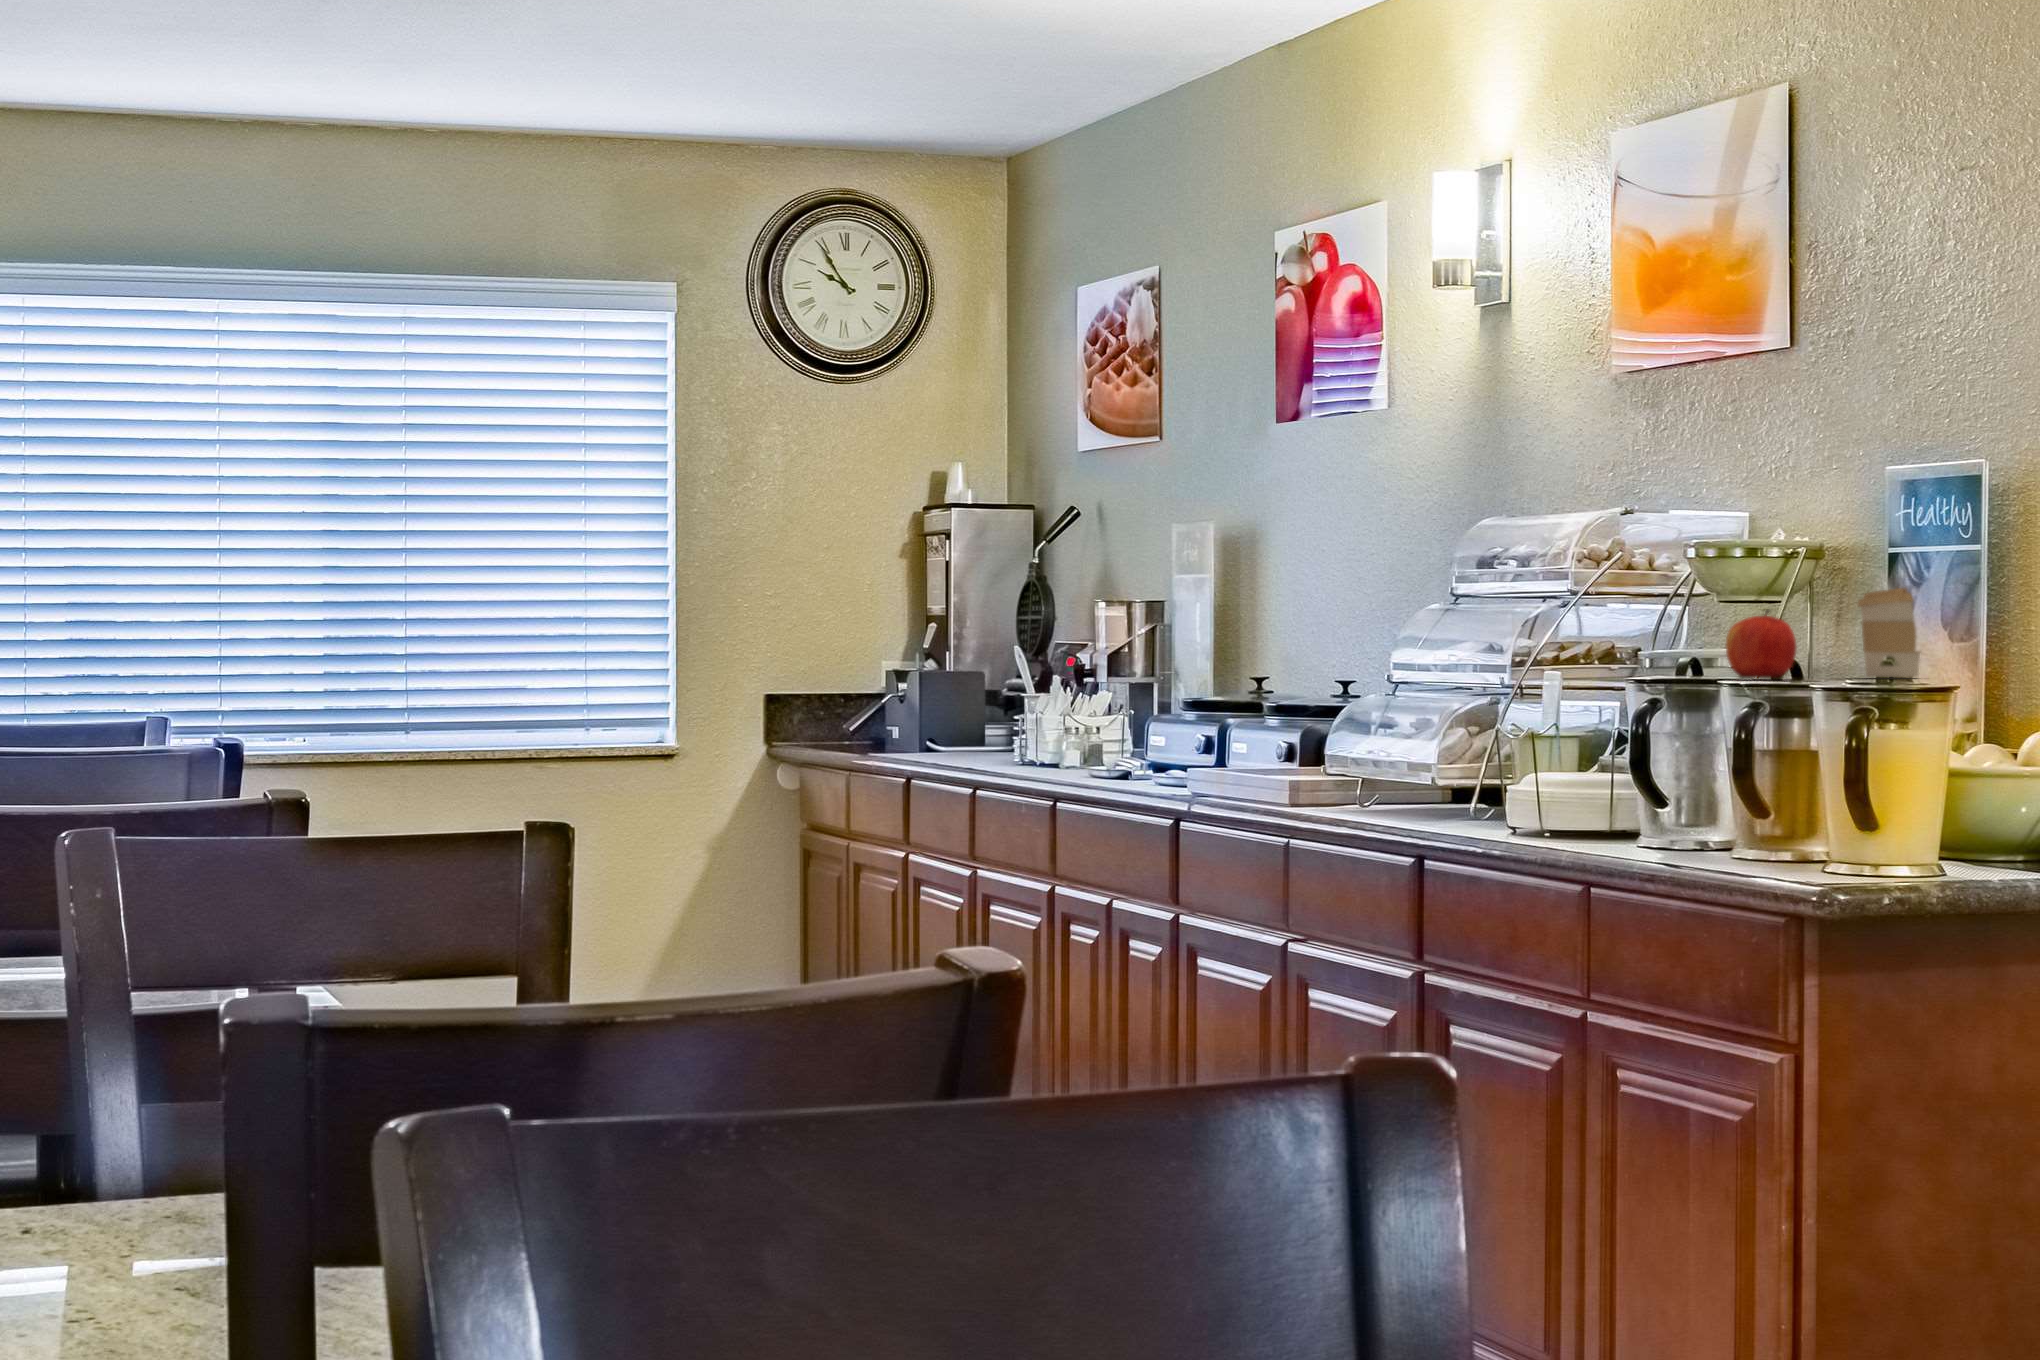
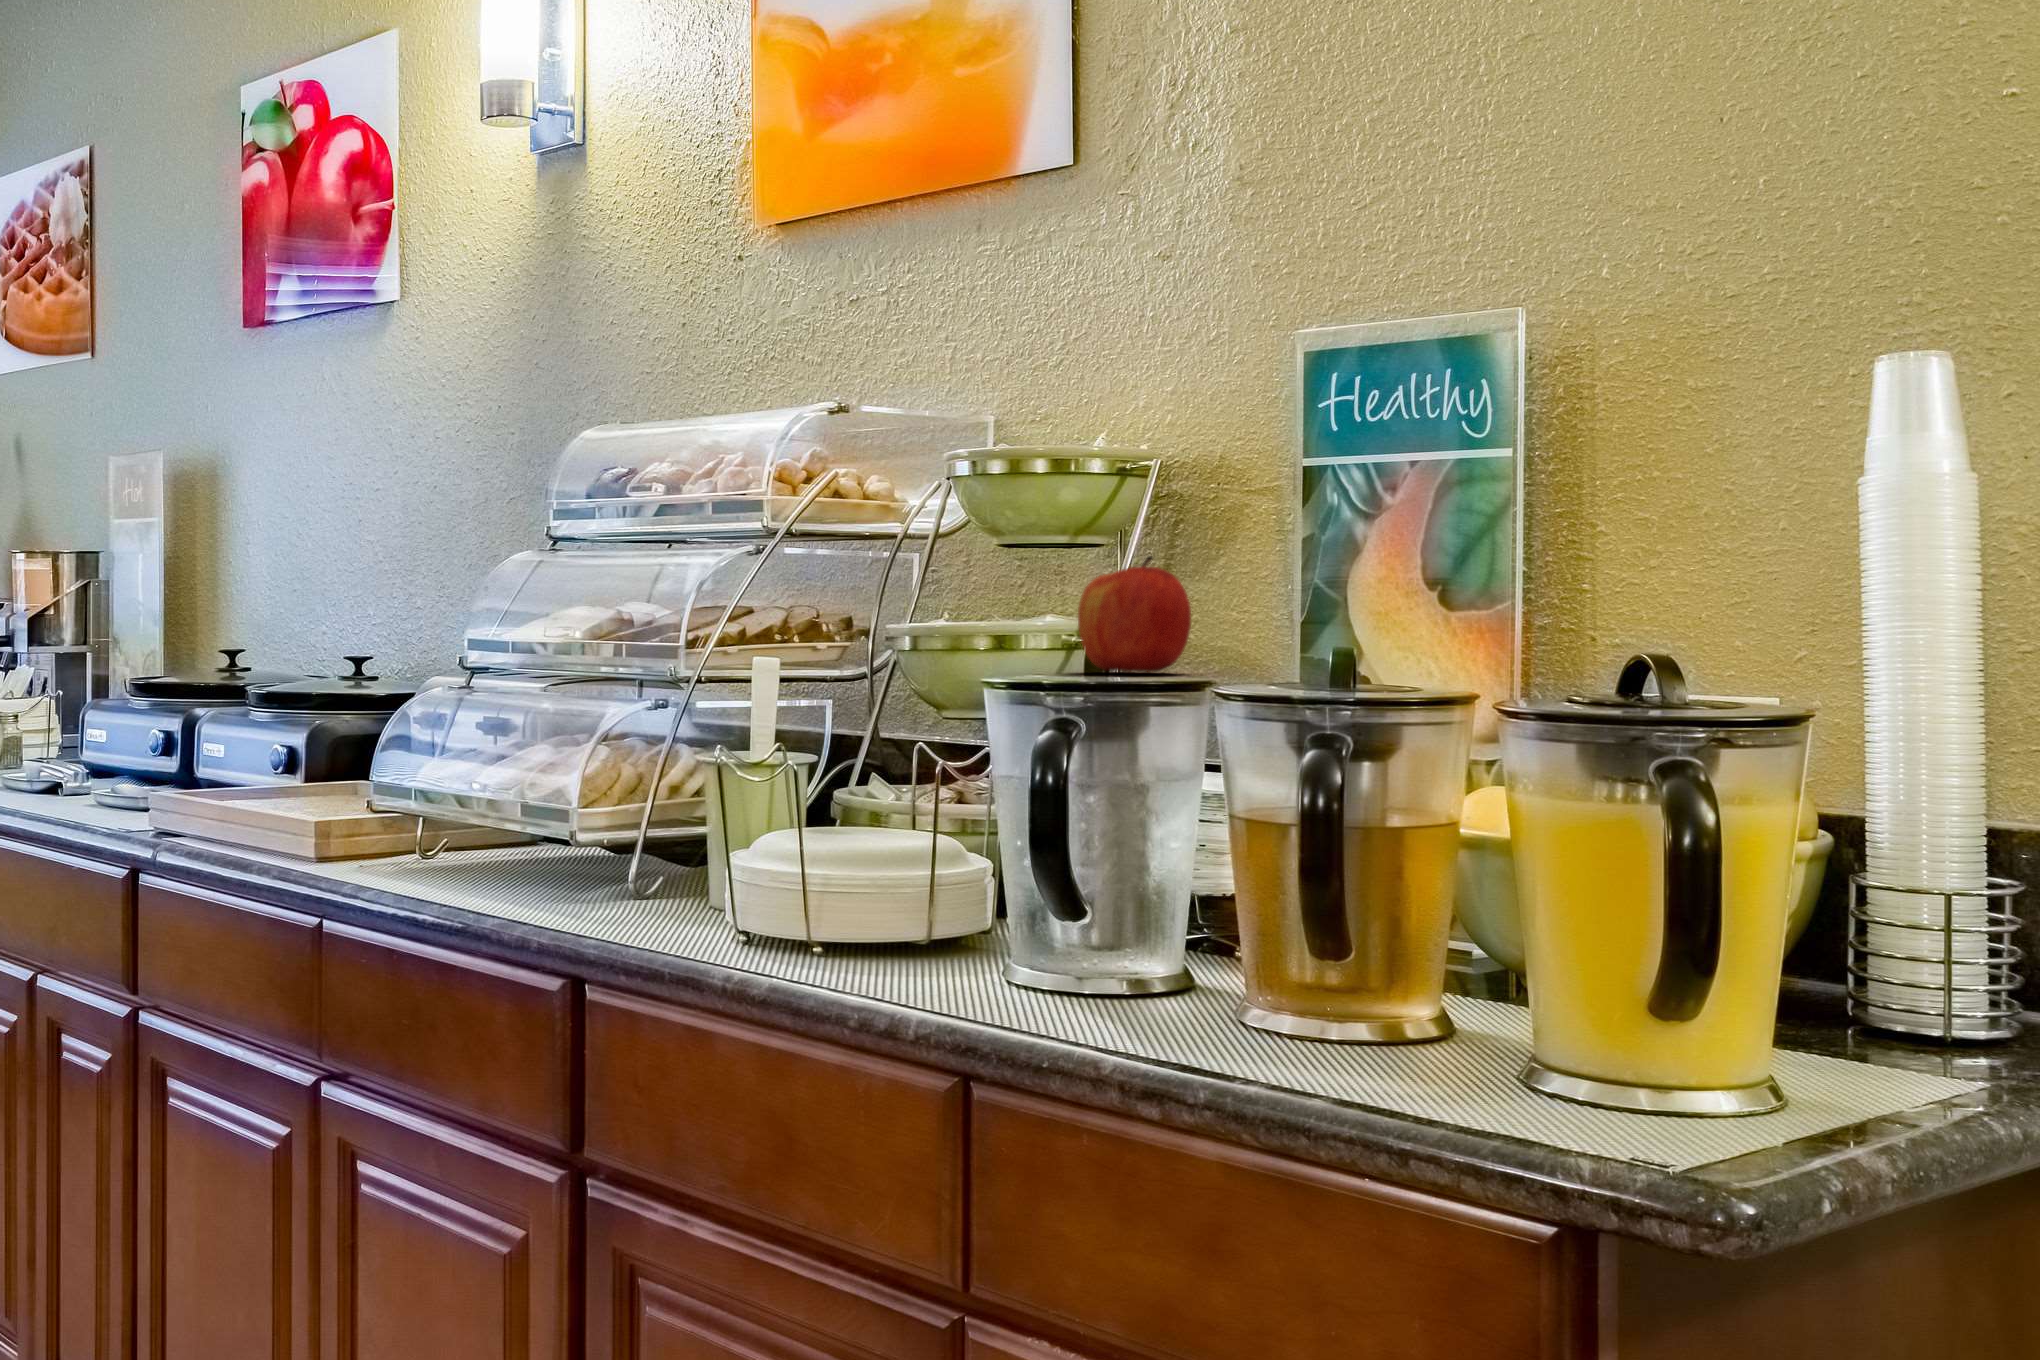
coffee cup: present [1858,588,1920,677] -> none [1245,523,1354,668]

